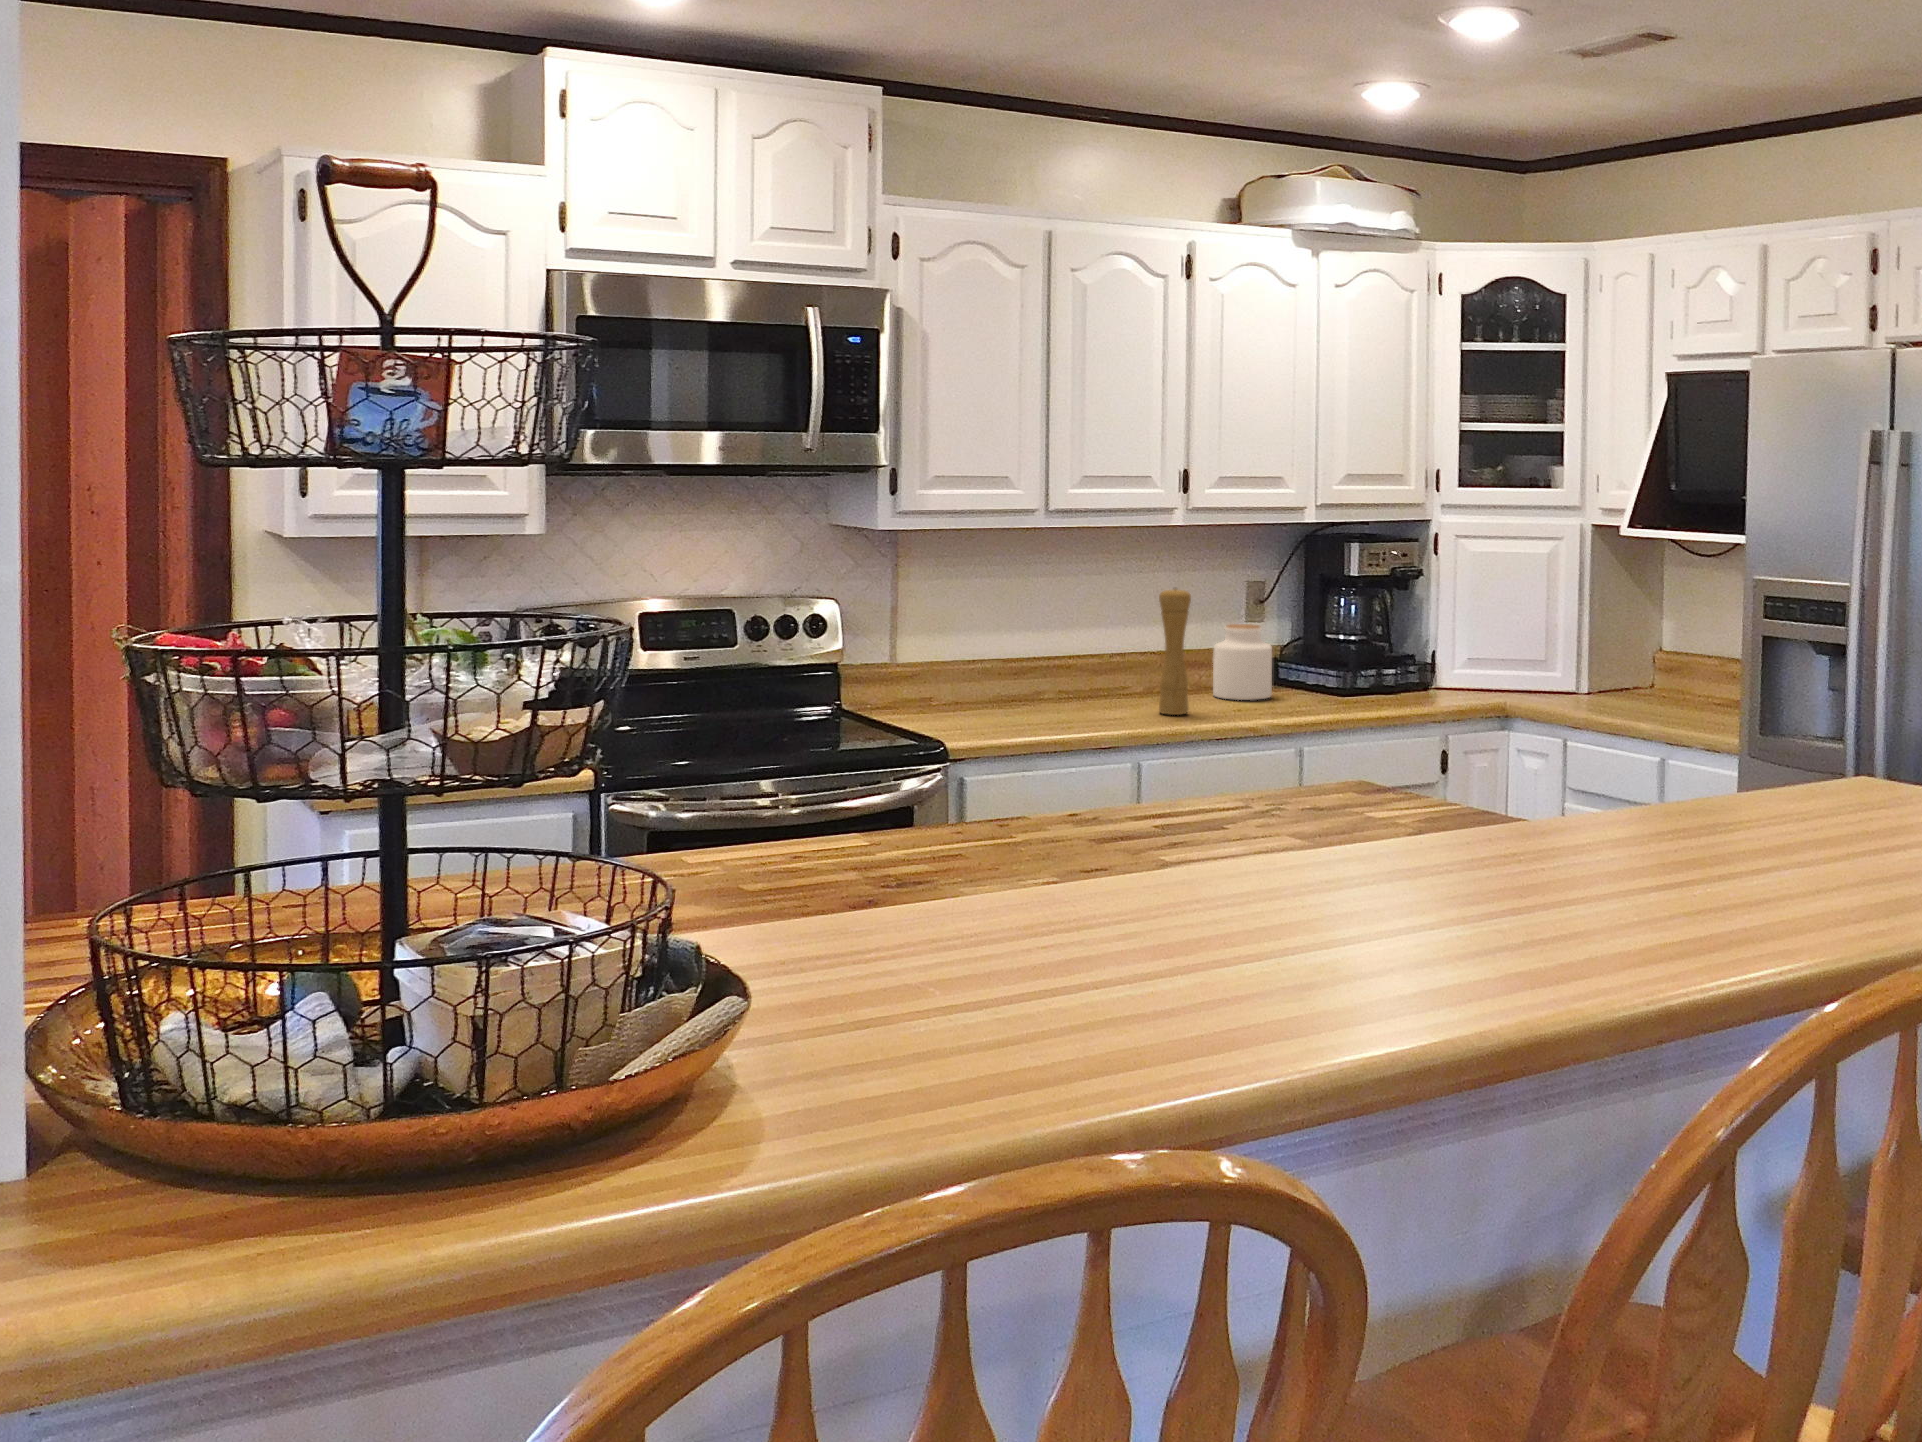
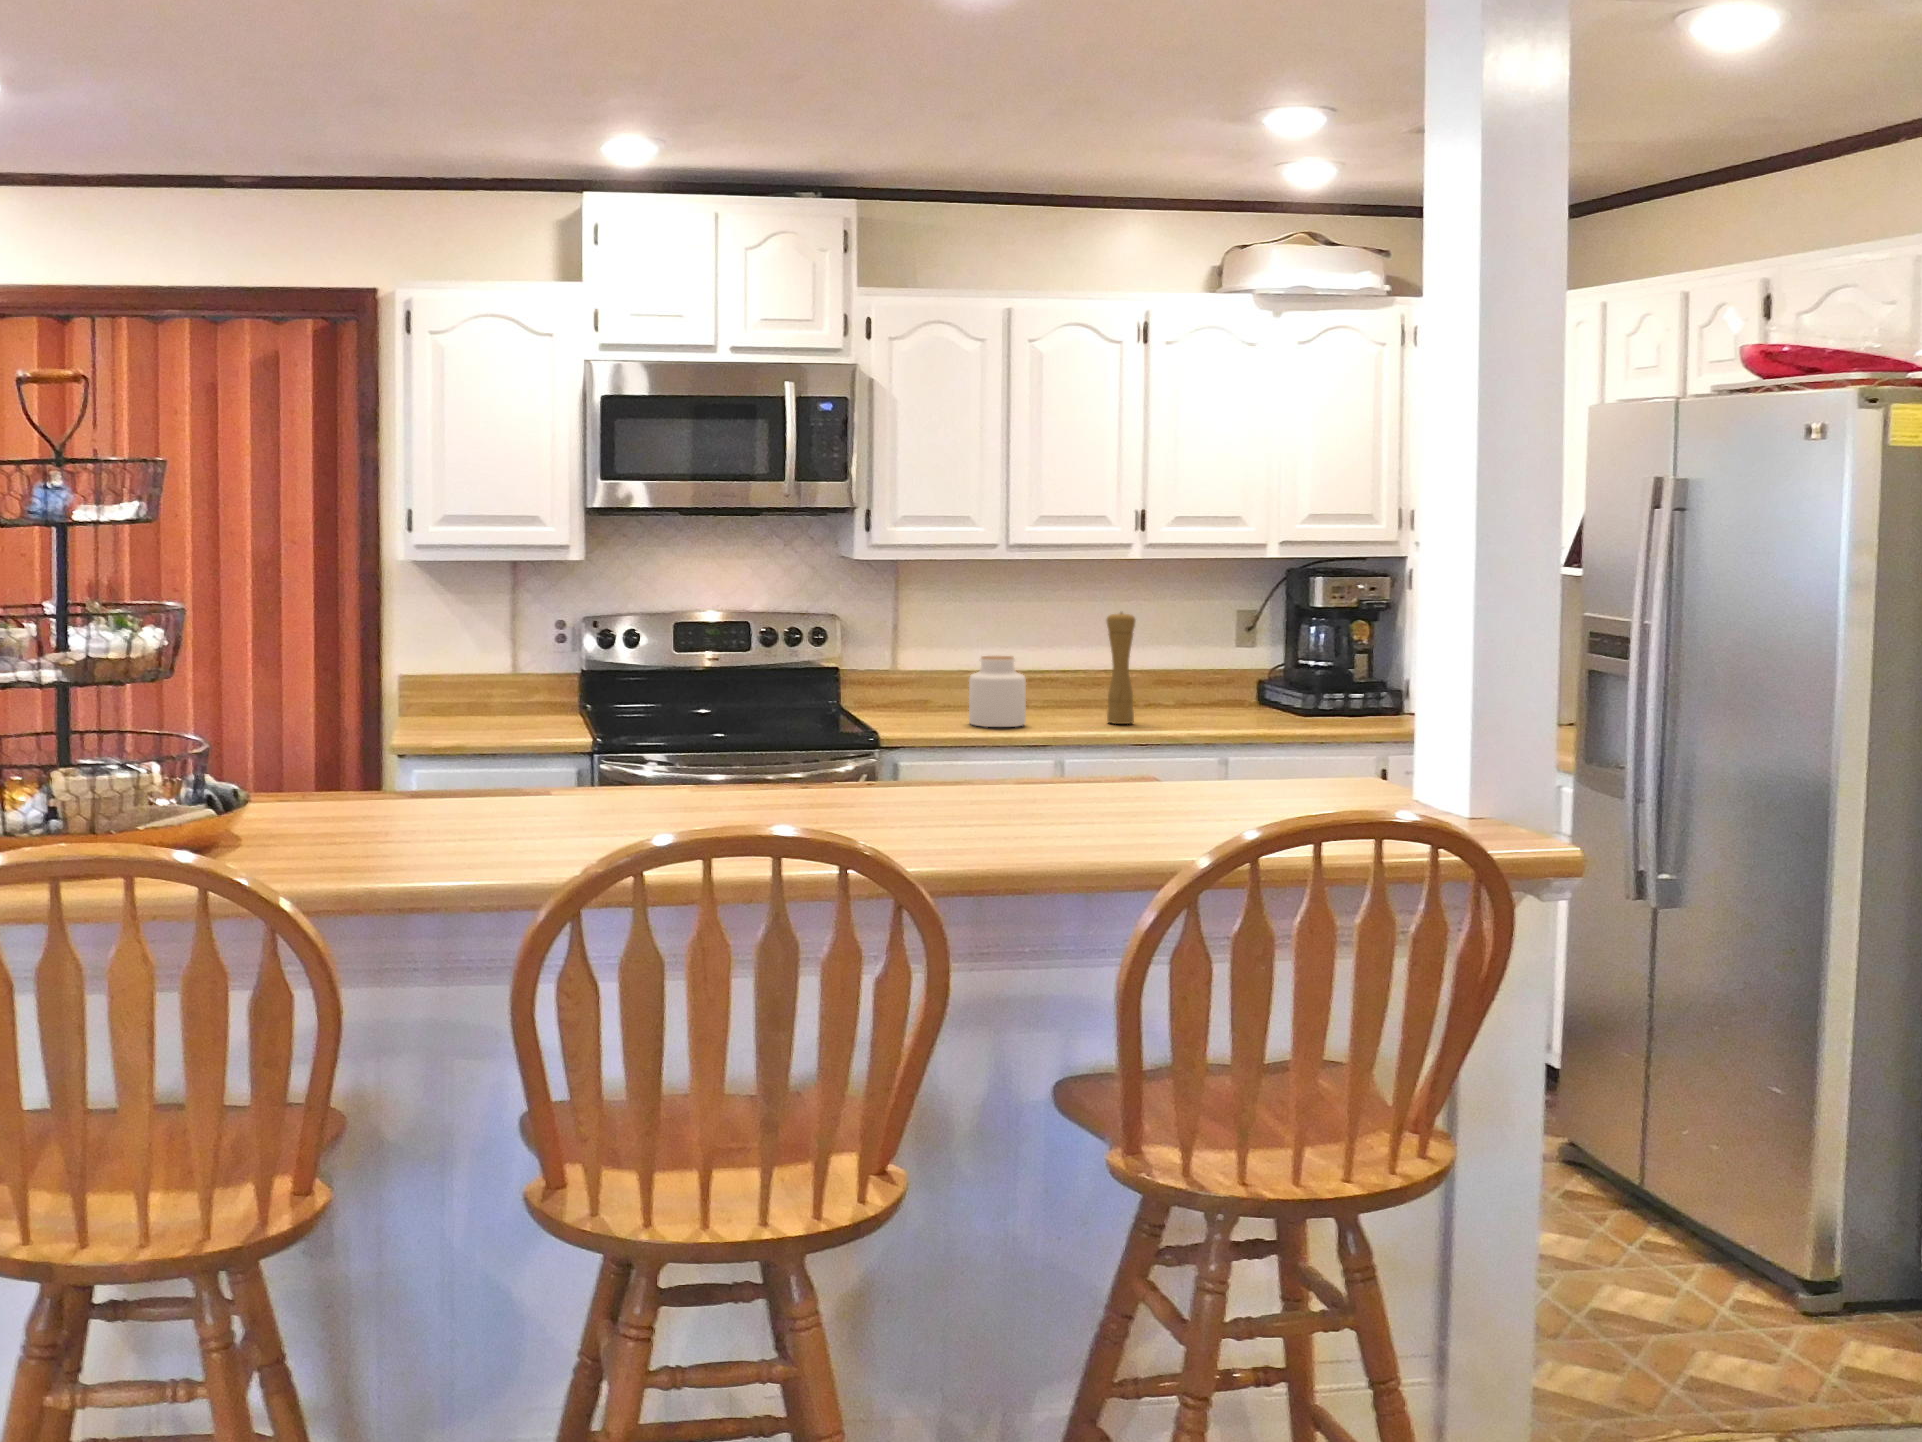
jar: present [1213,624,1272,700] -> present [969,656,1026,727]

